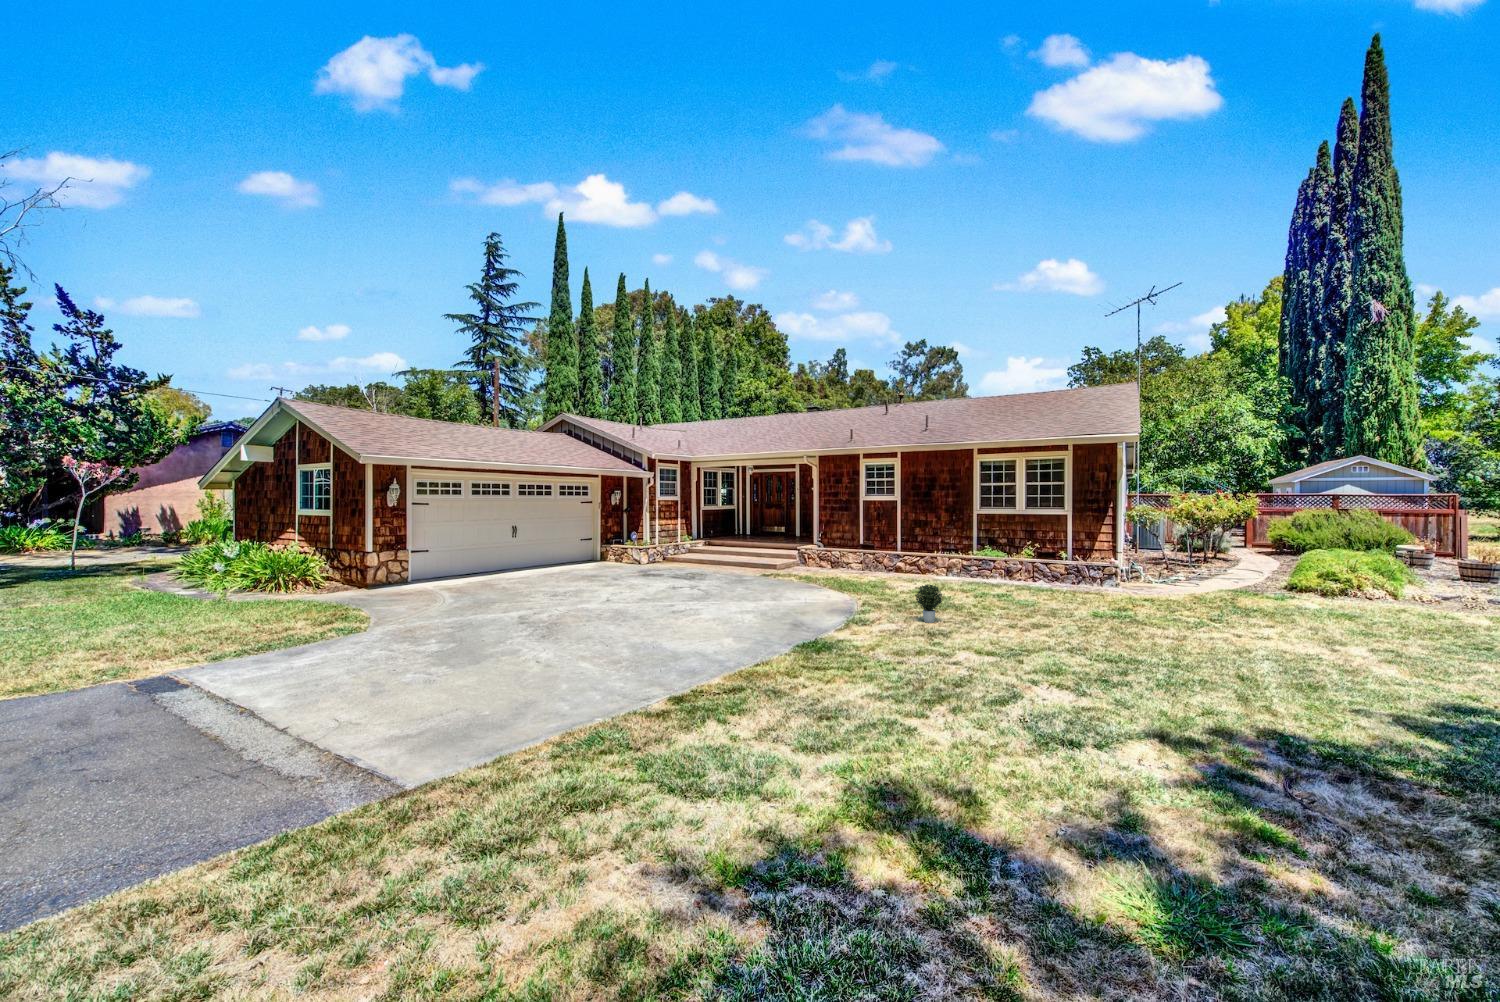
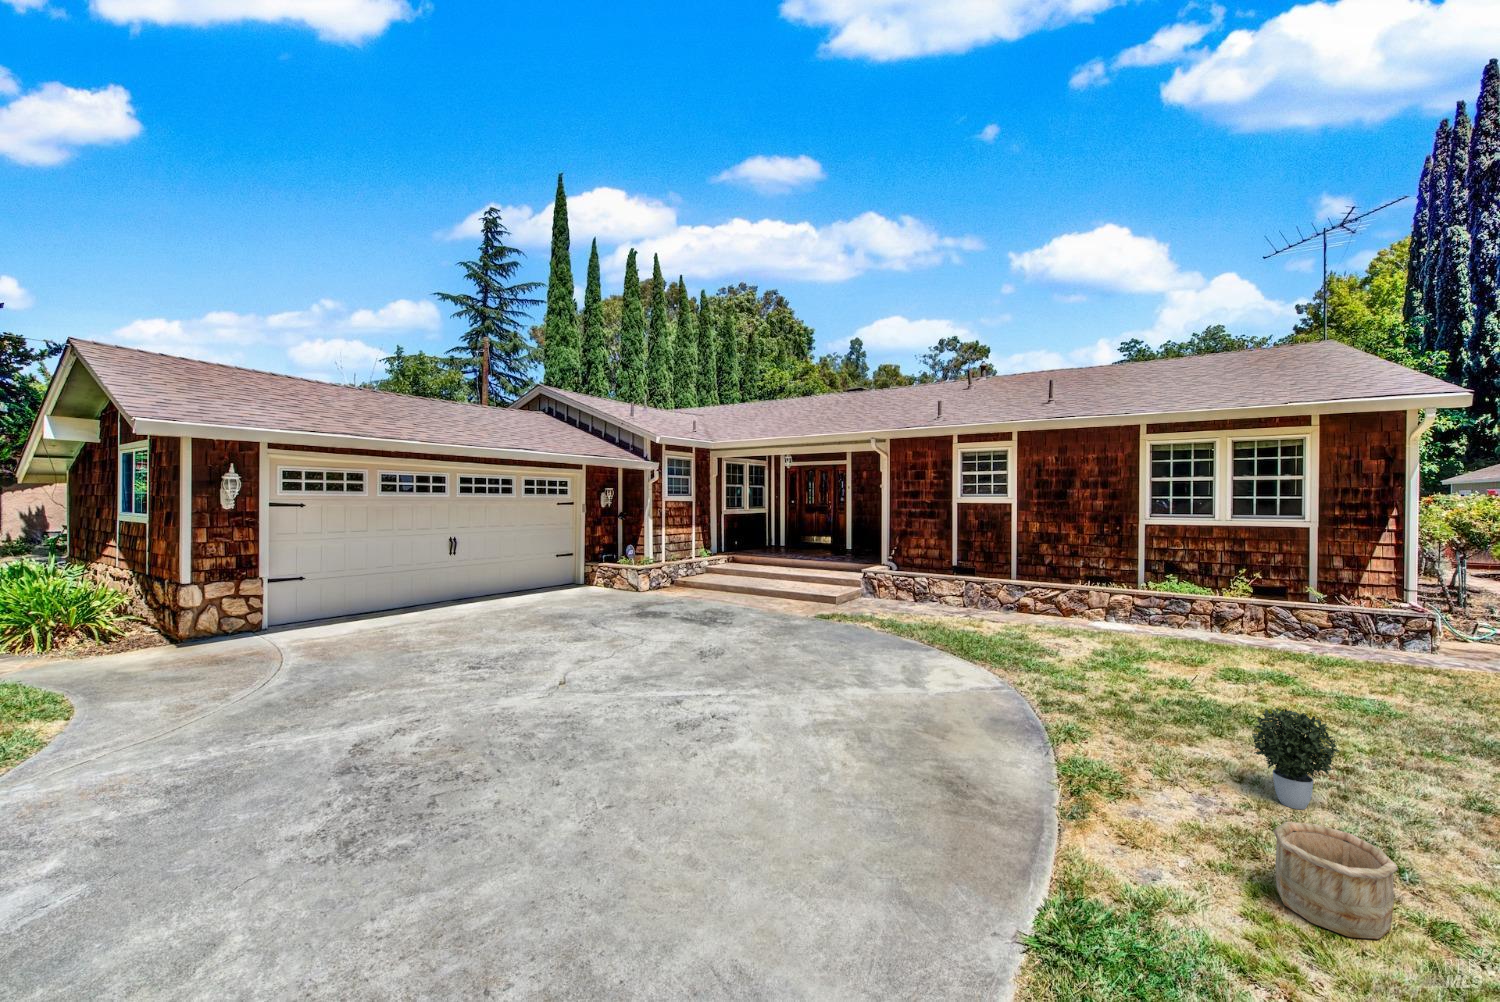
wooden bucket: none [885,611,915,639] -> present [1273,822,1398,939]

